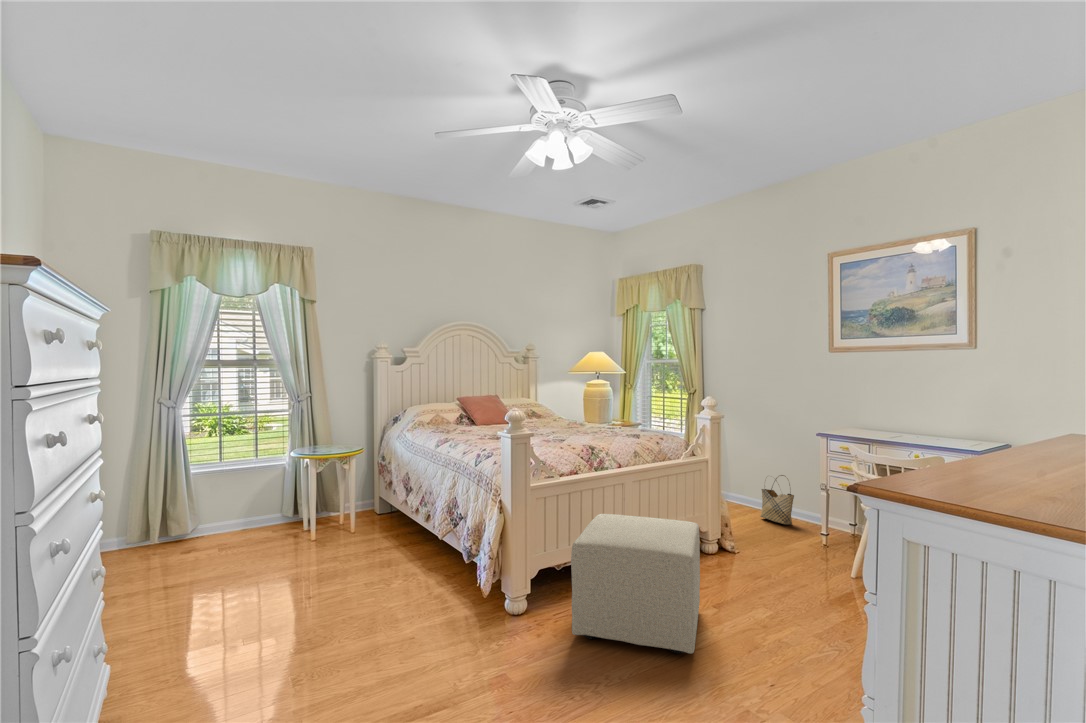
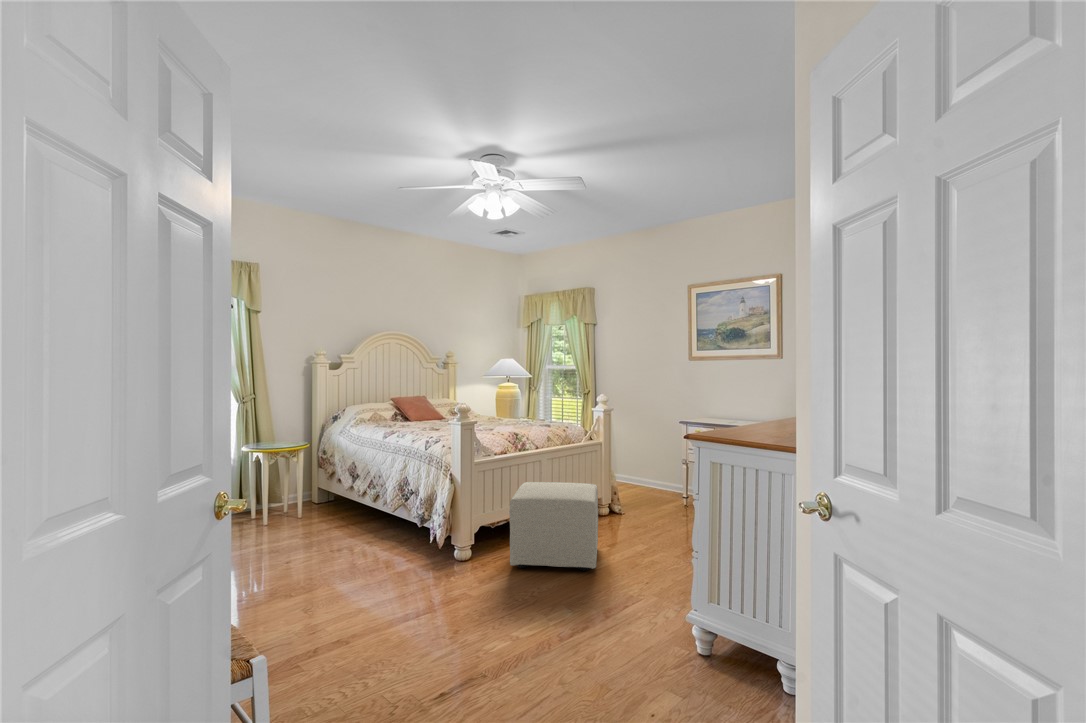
woven basket: present [760,475,794,525] -> none [640,456,665,494]

